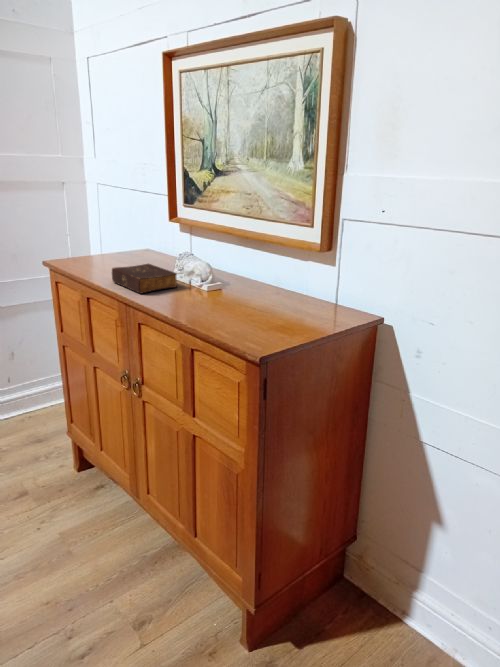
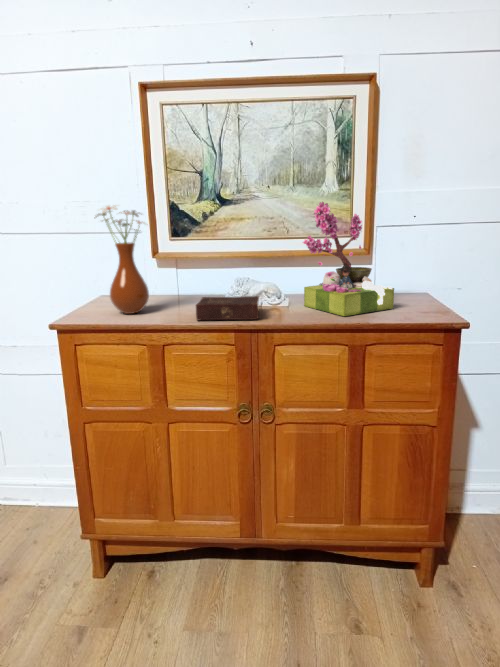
vase: none [81,171,139,266] -> present [96,205,149,314]
flower arrangement: none [195,181,289,321] -> present [303,202,394,316]

